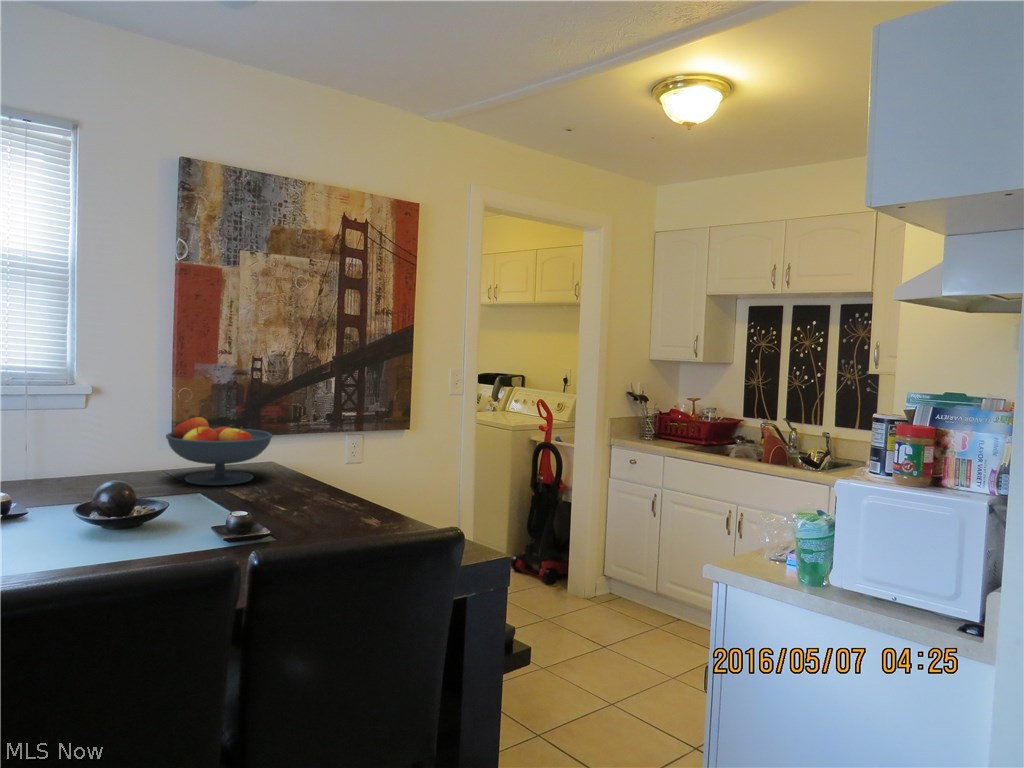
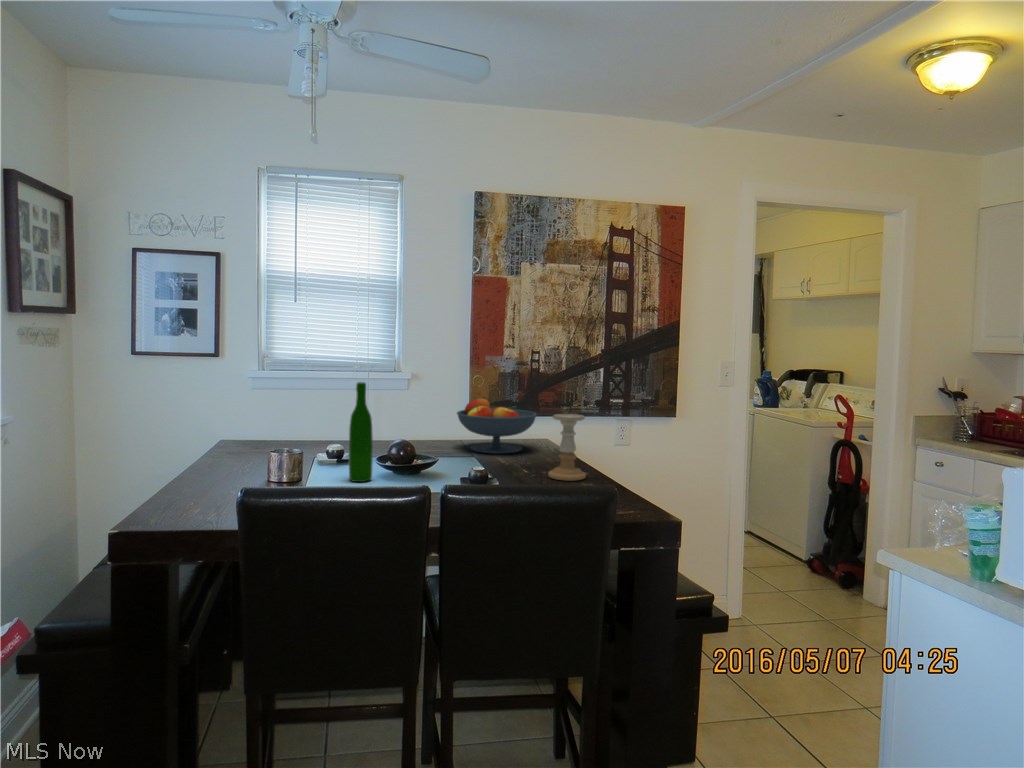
wine bottle: none [43,406,81,546] -> present [349,382,373,482]
candle holder: none [314,435,359,513] -> present [548,414,586,481]

